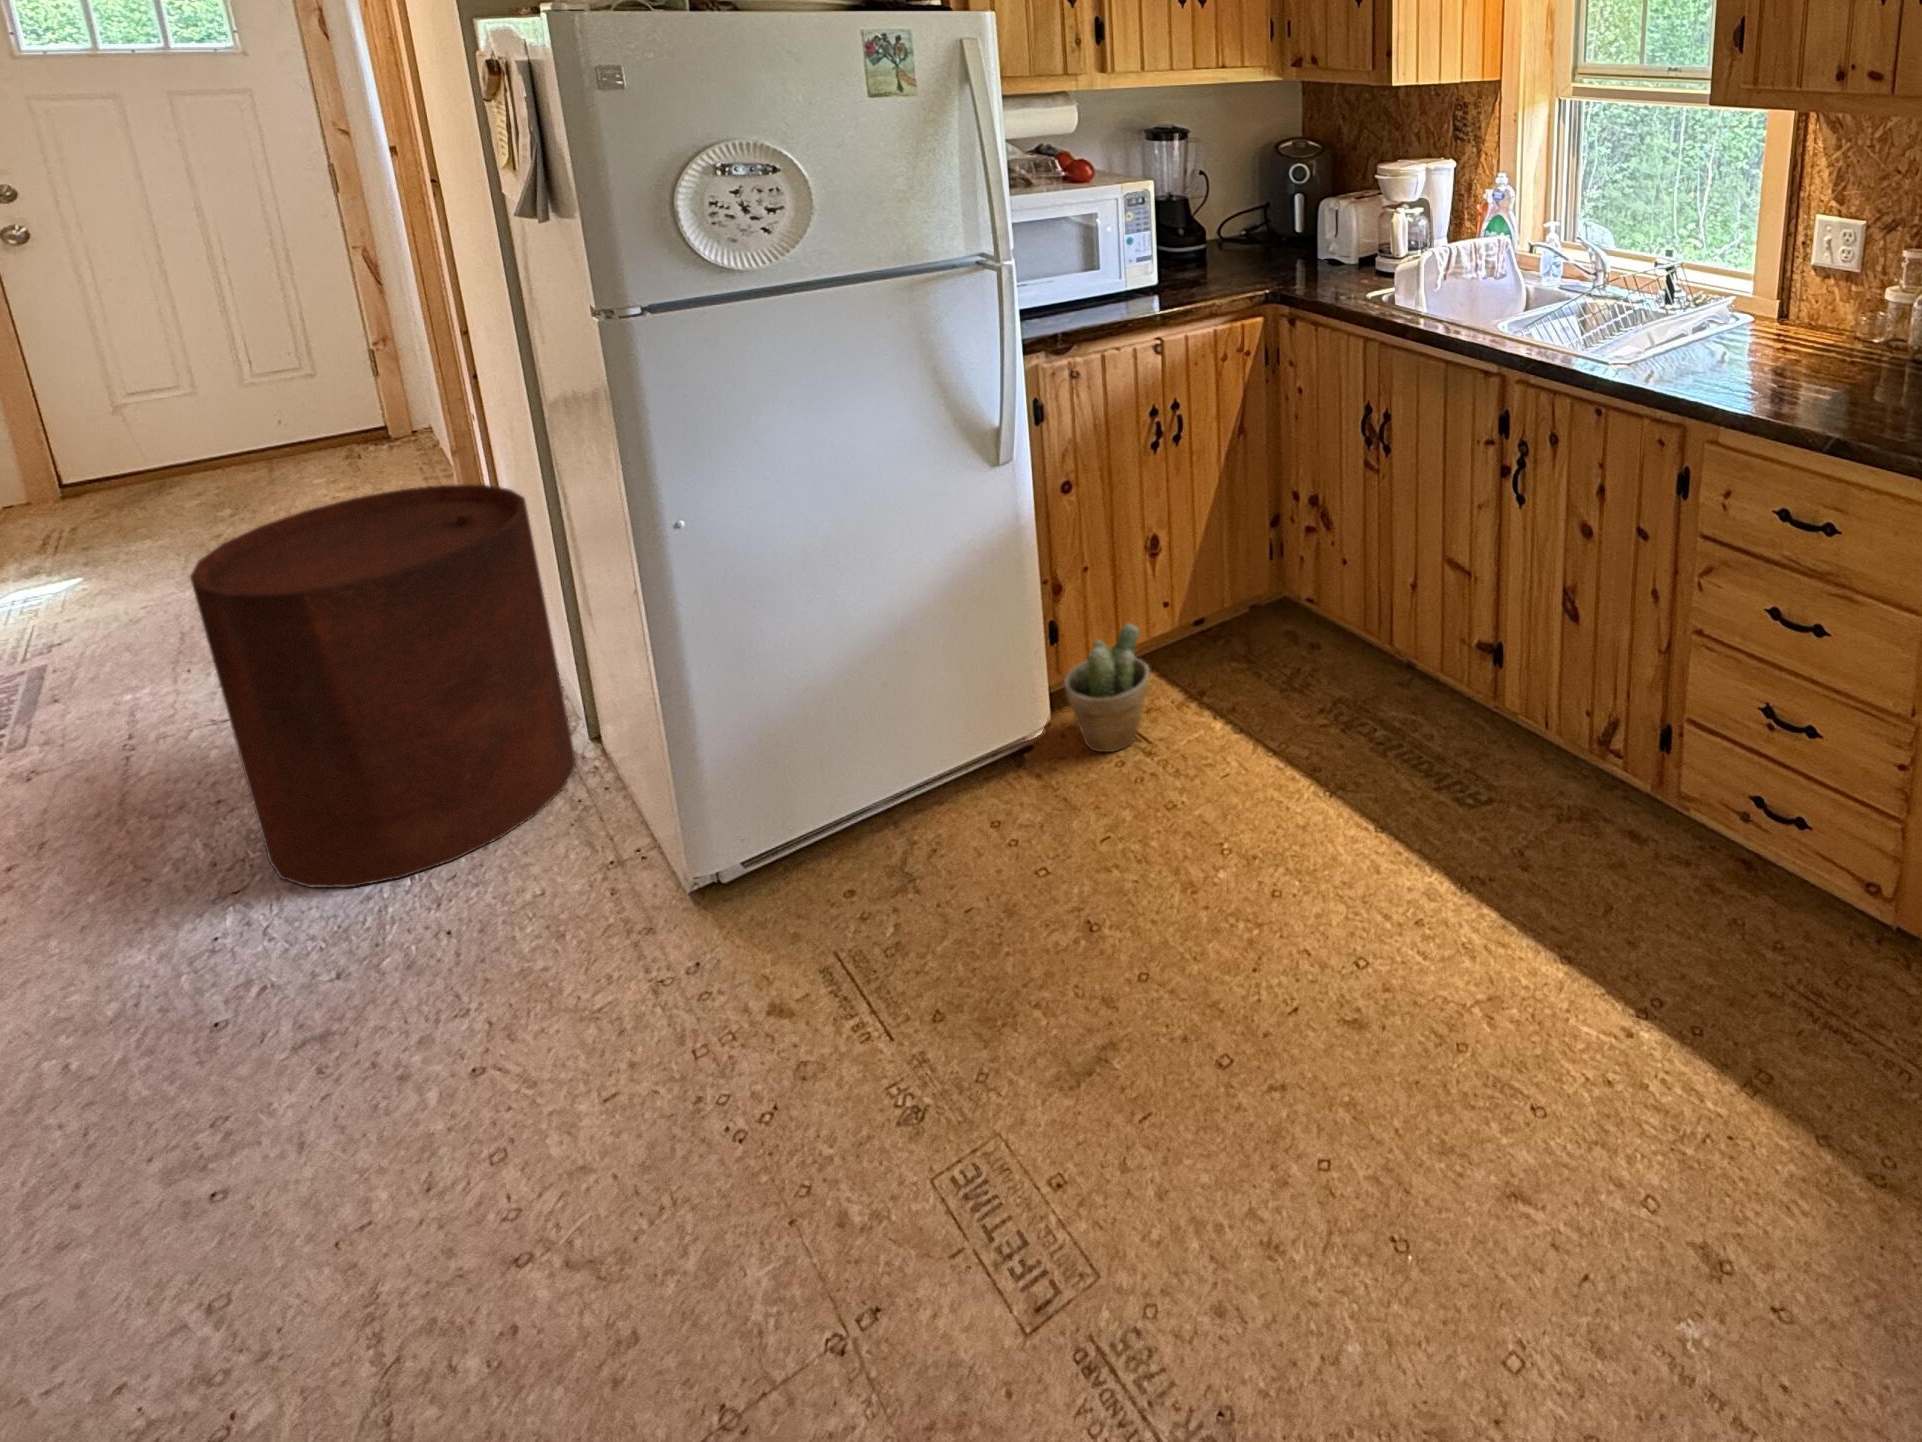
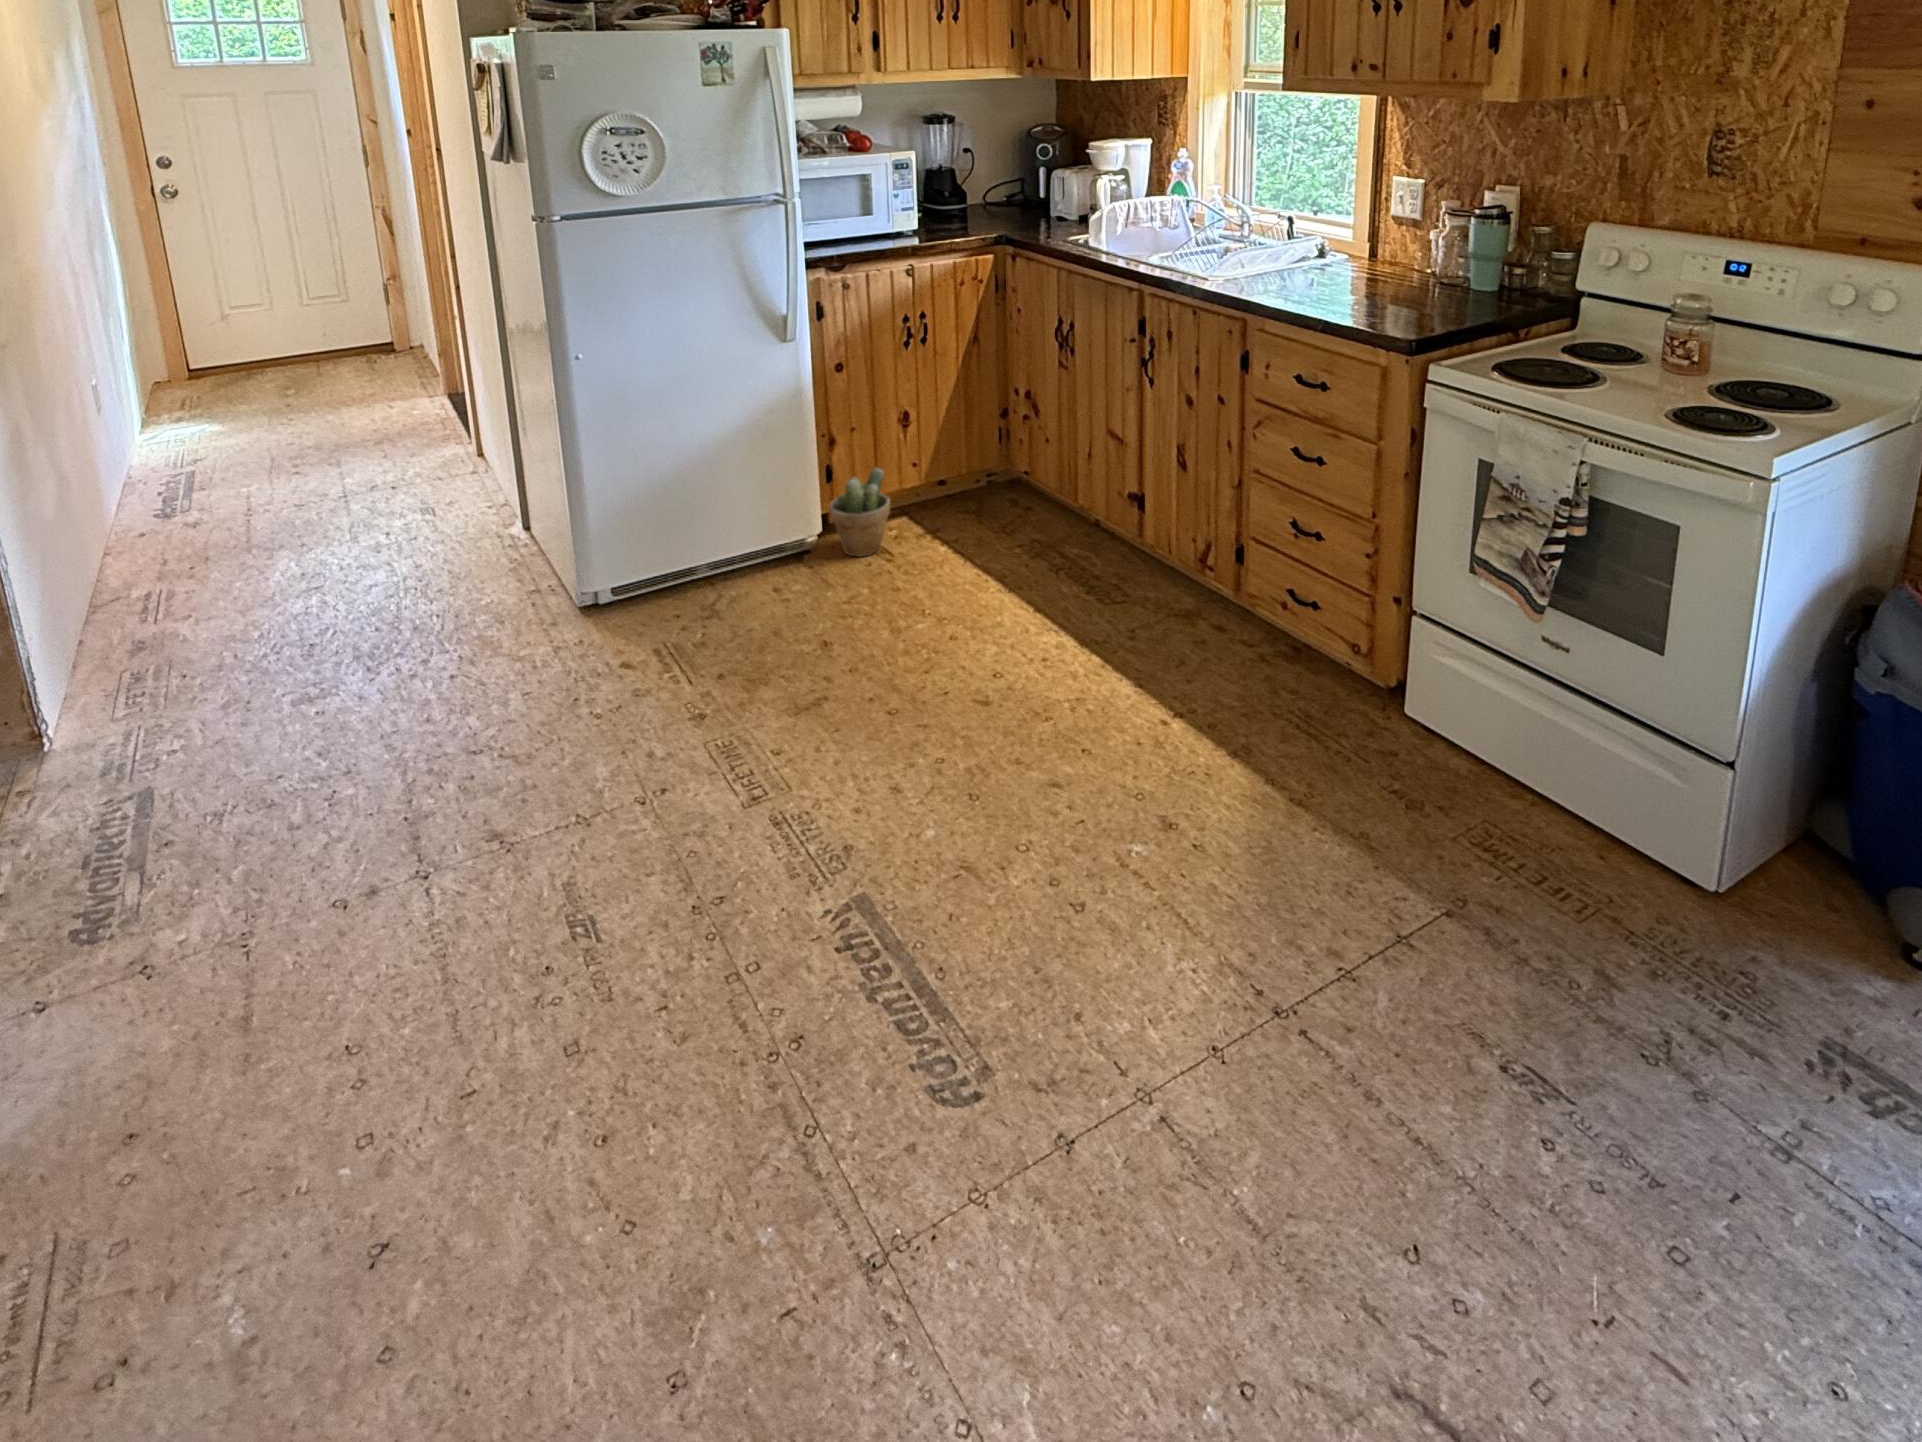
trash can: present [190,485,575,888] -> none [302,348,513,589]

